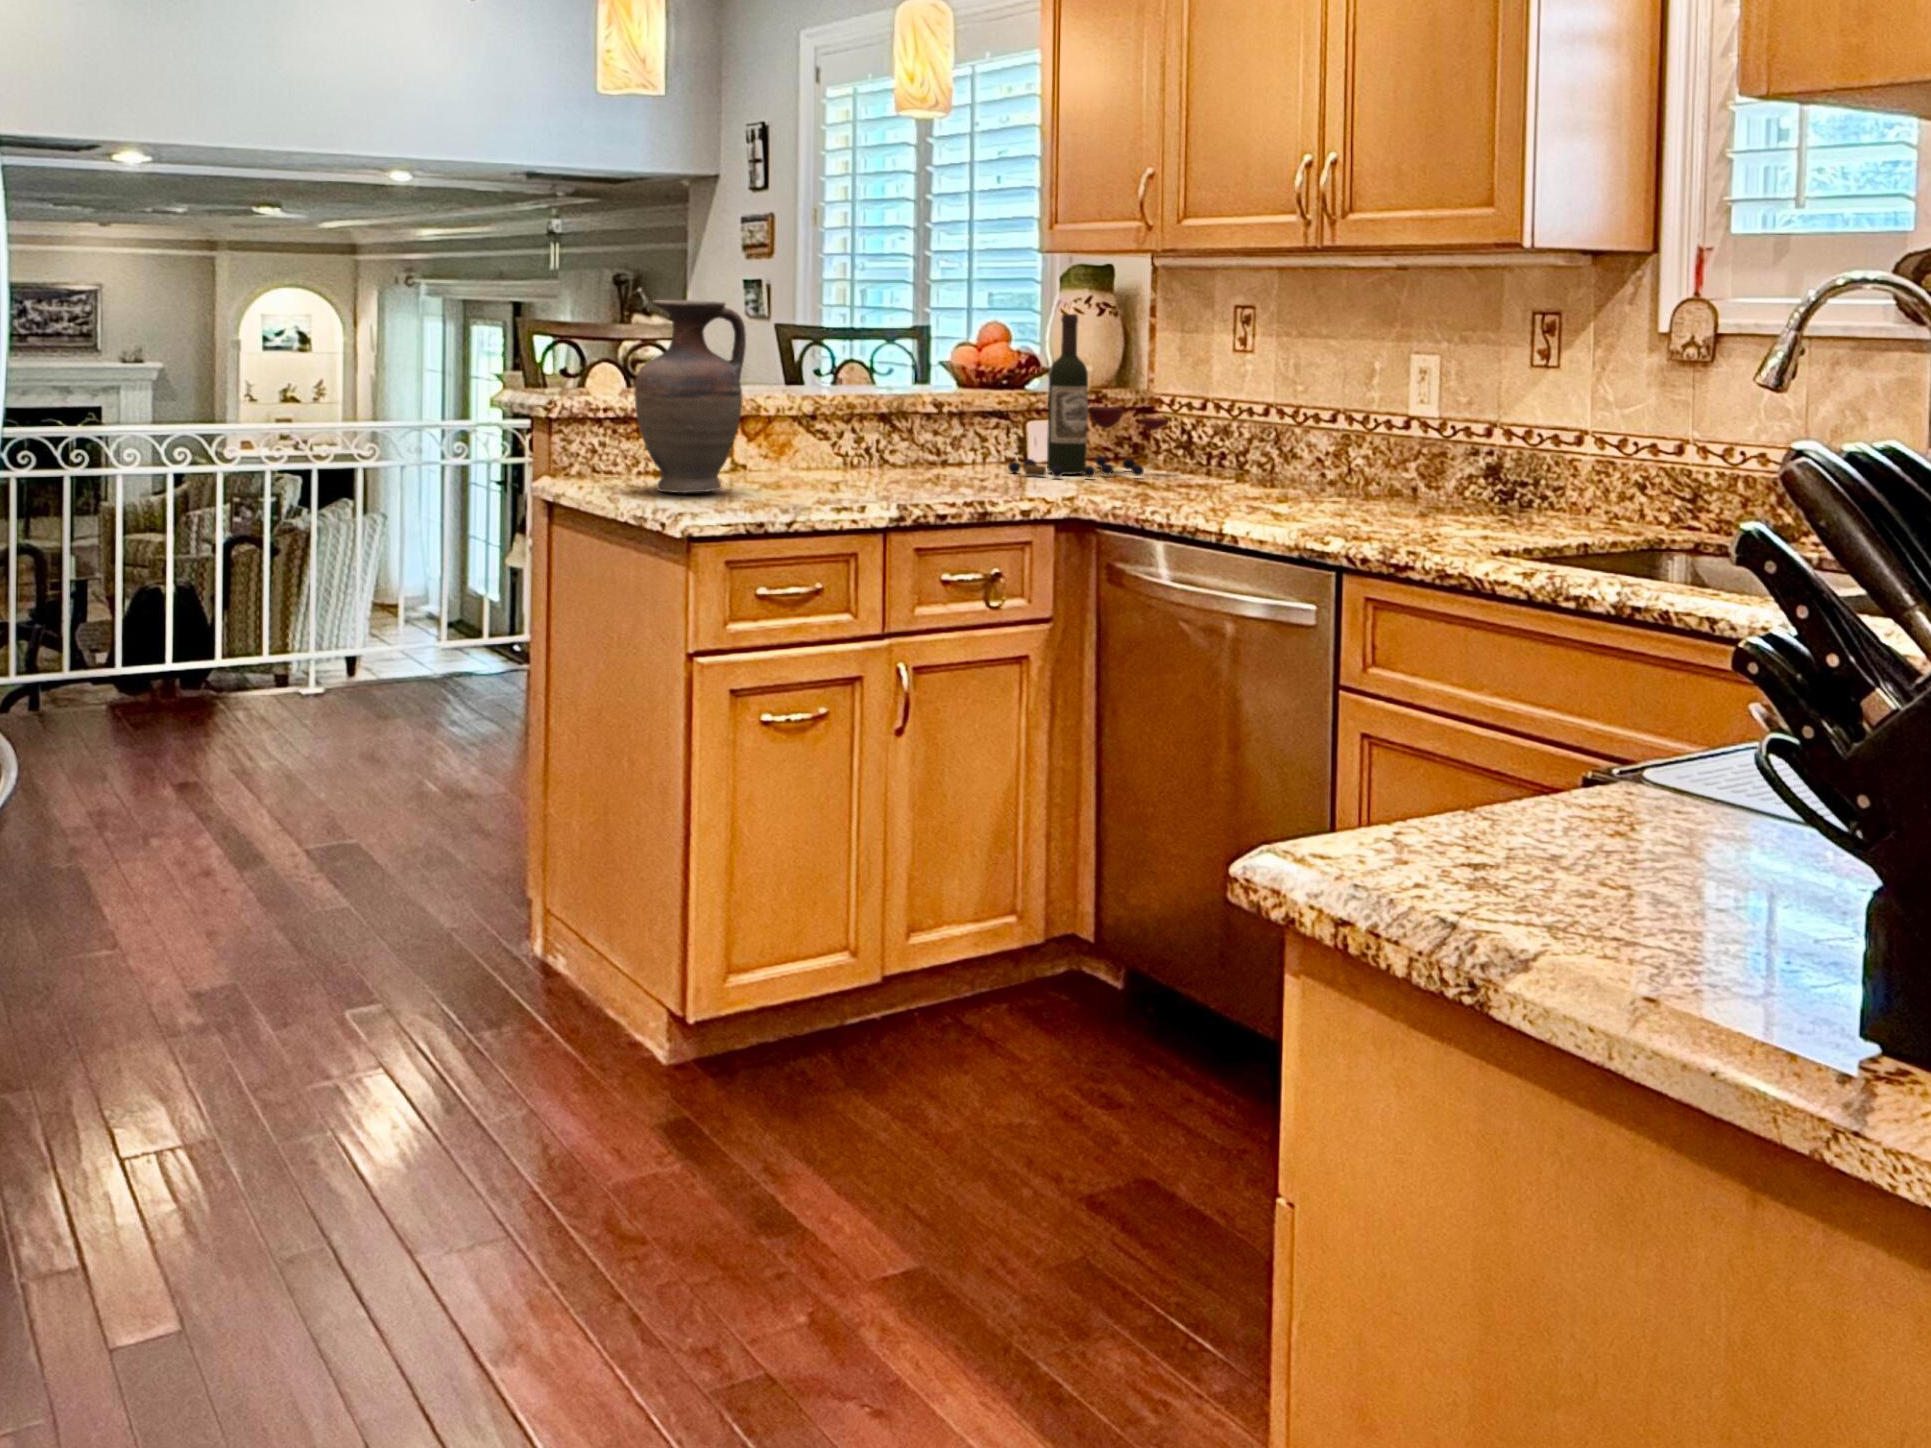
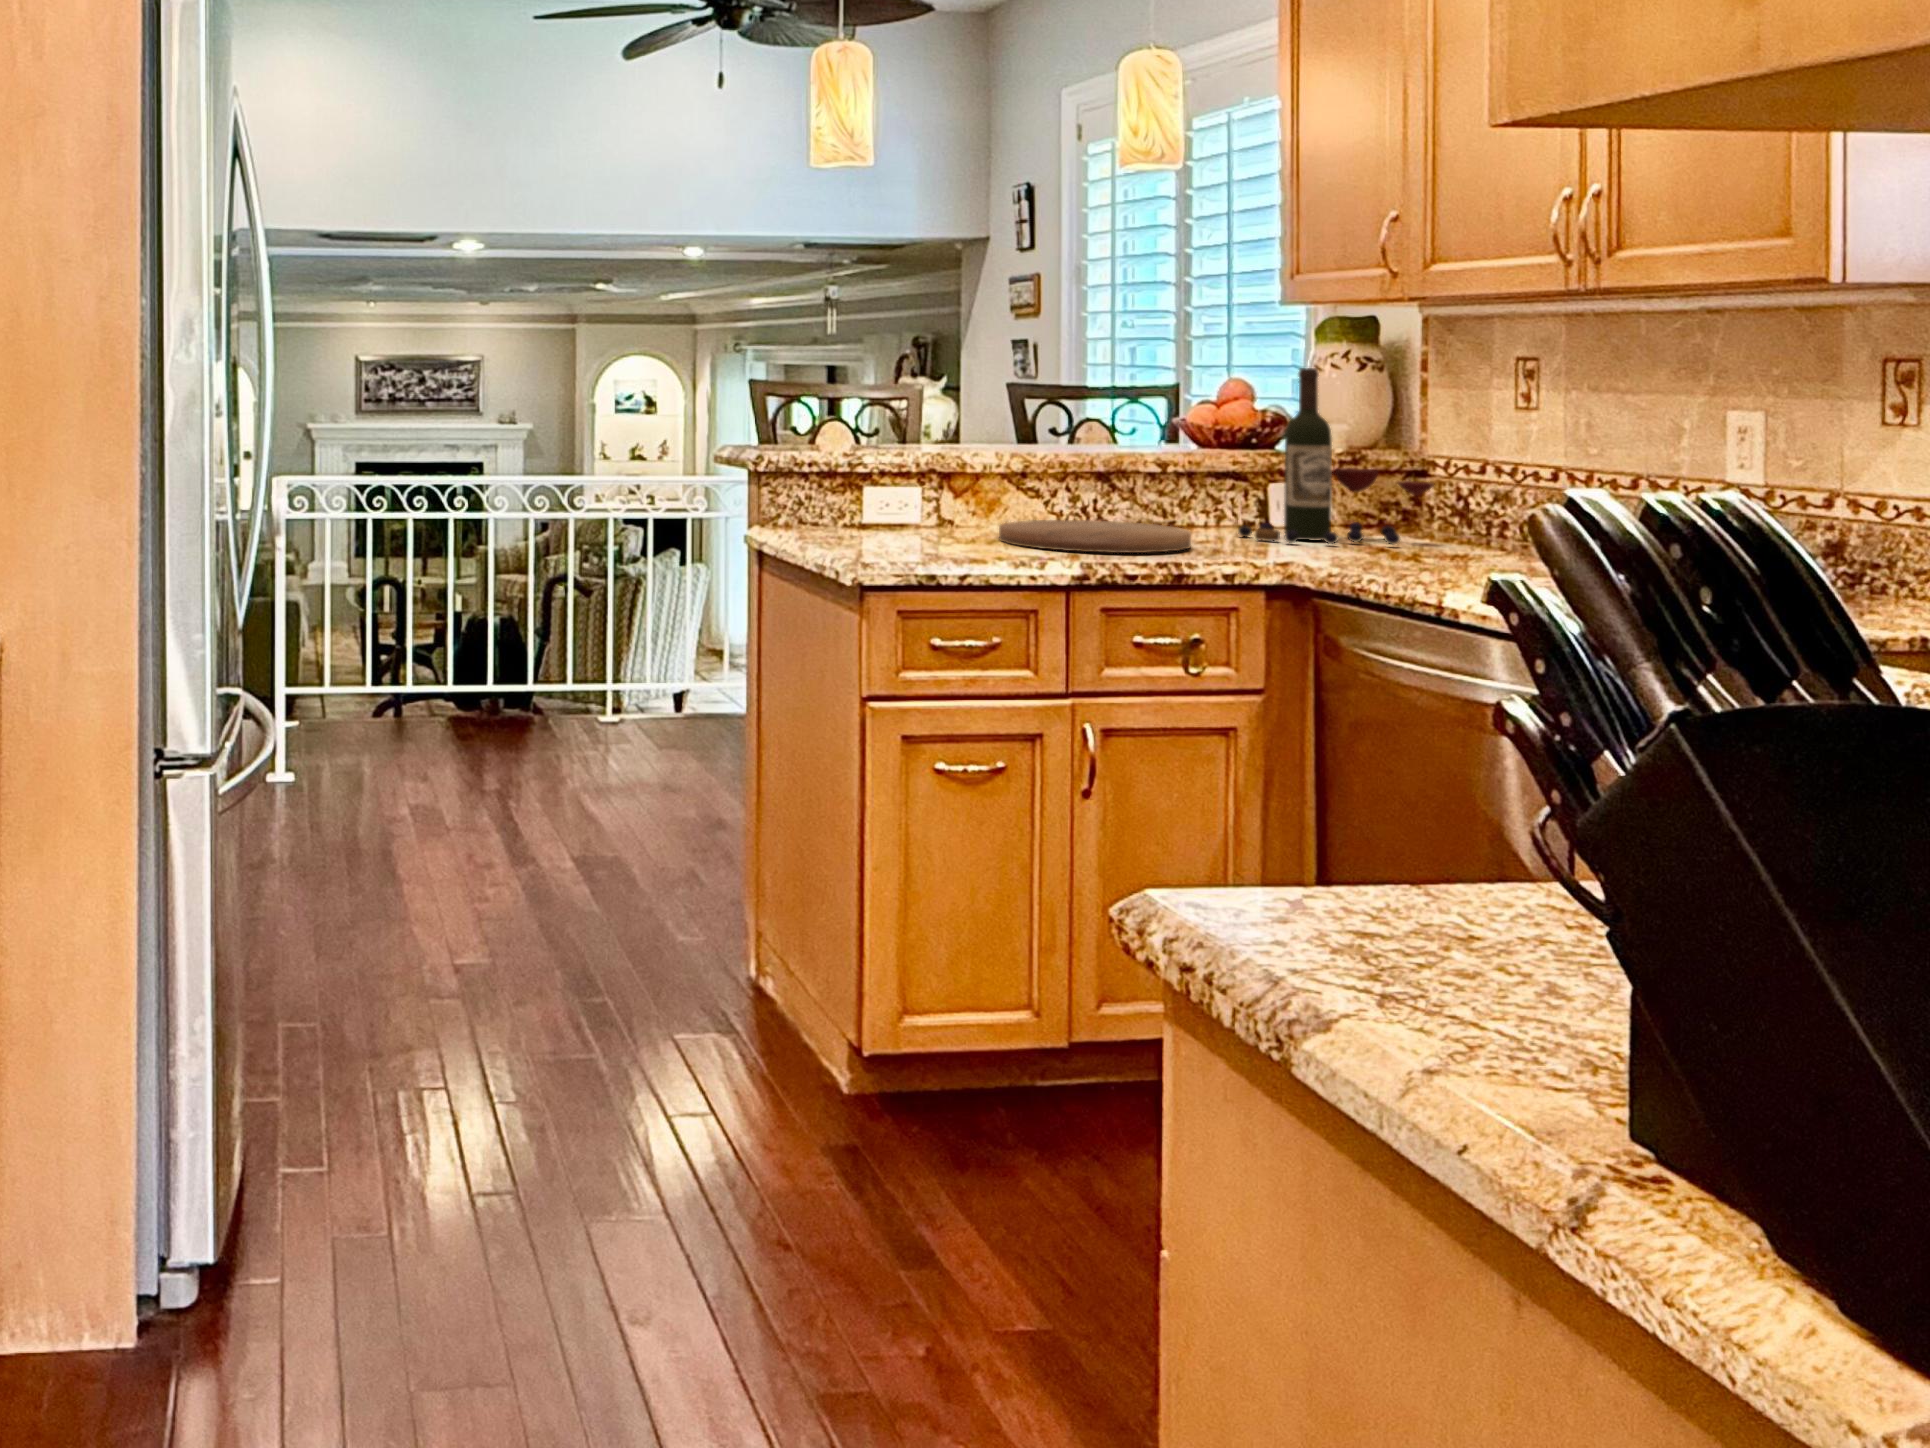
vase: present [634,300,746,493] -> none [827,360,934,543]
cutting board: none [800,461,978,493] -> present [999,520,1191,553]

